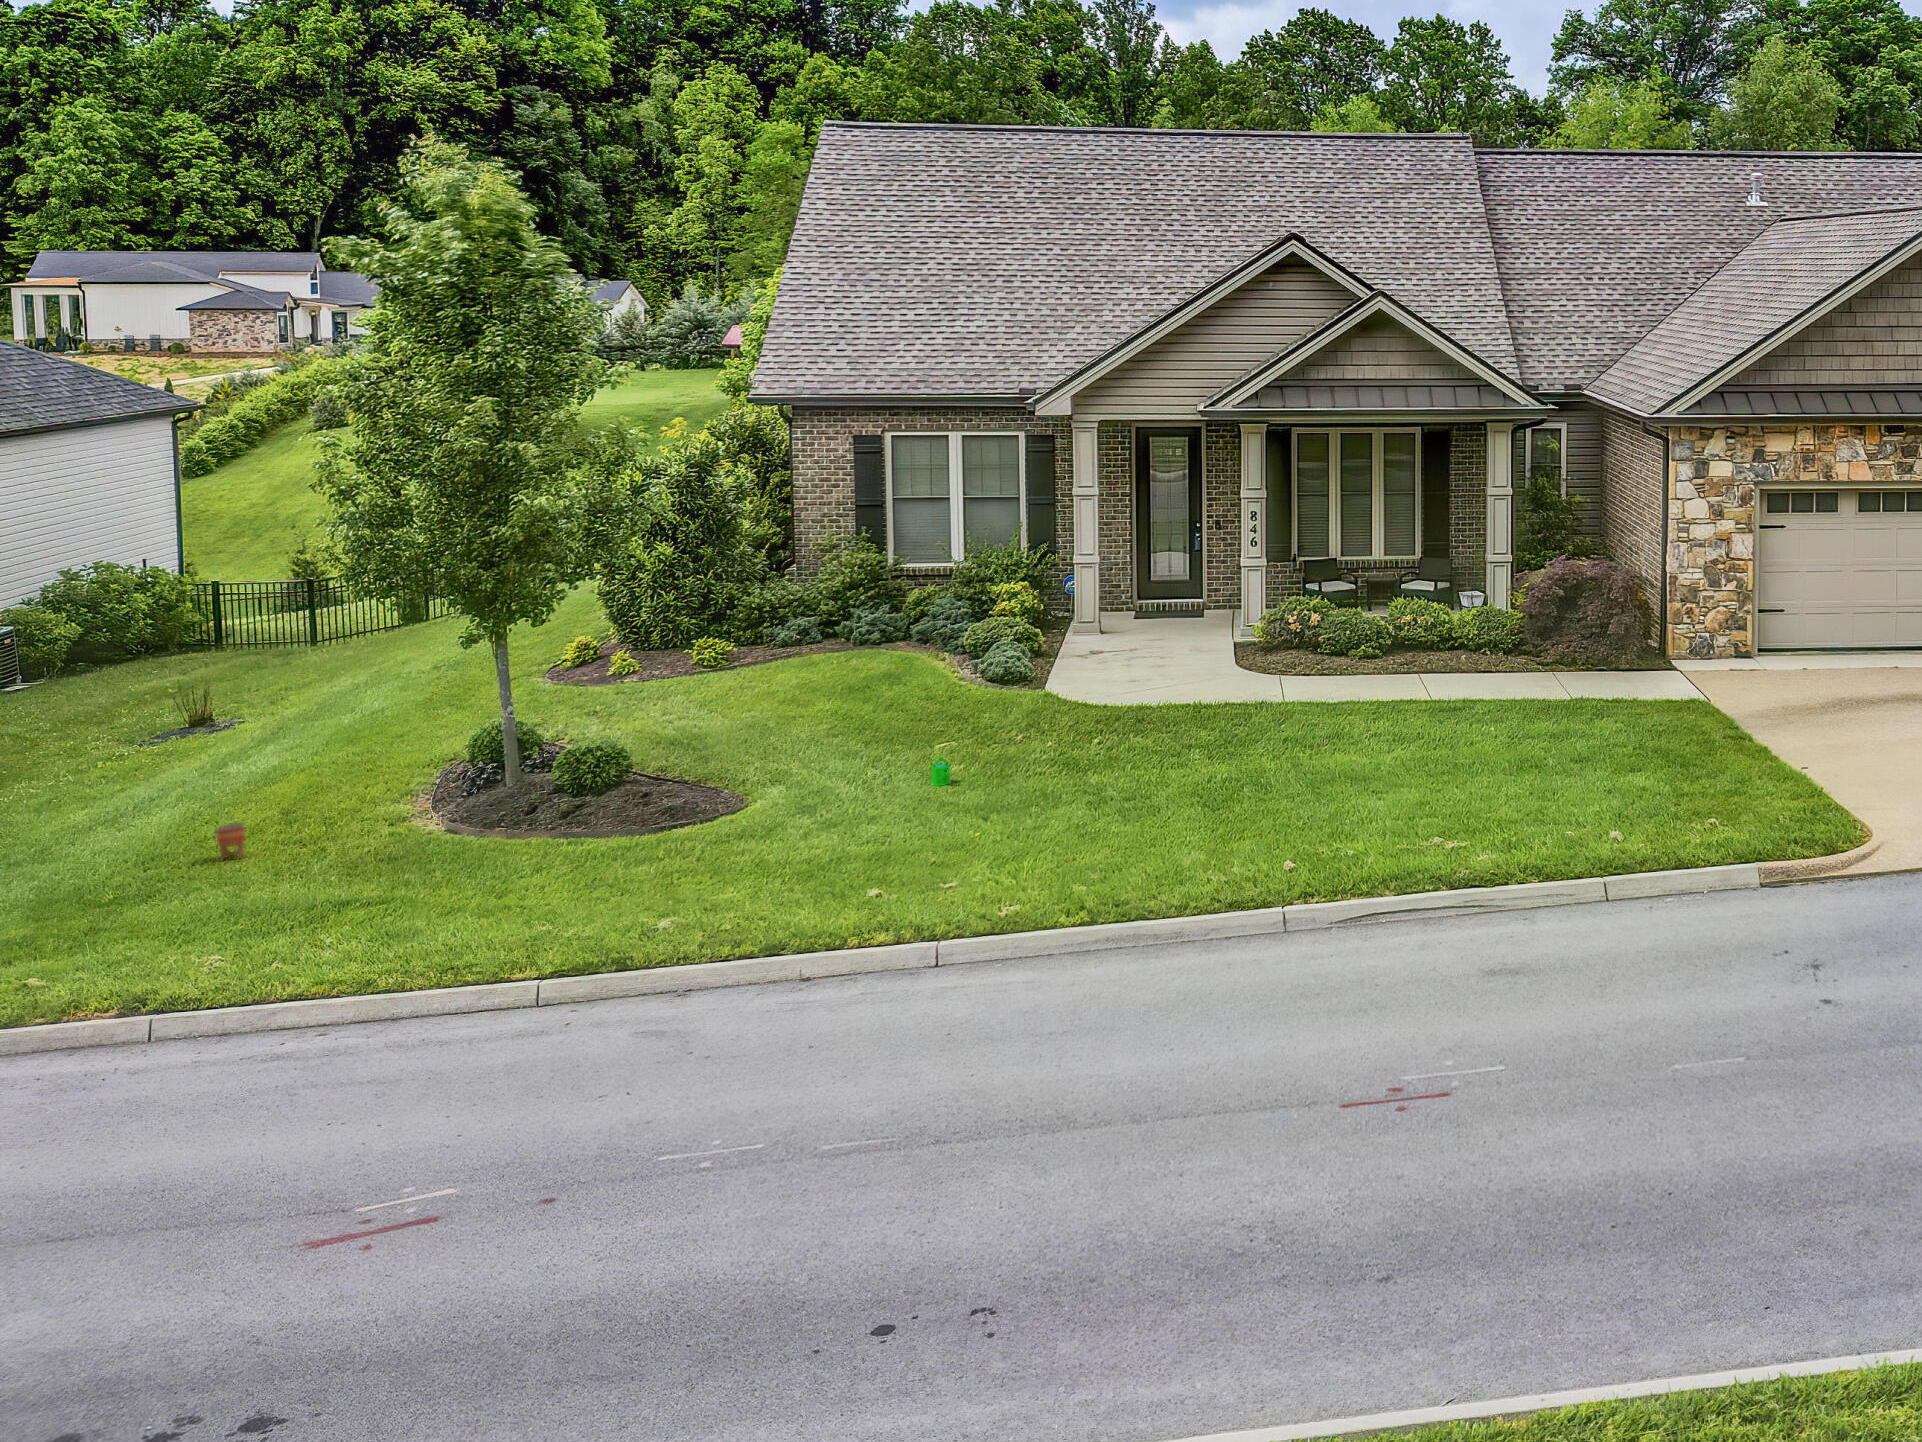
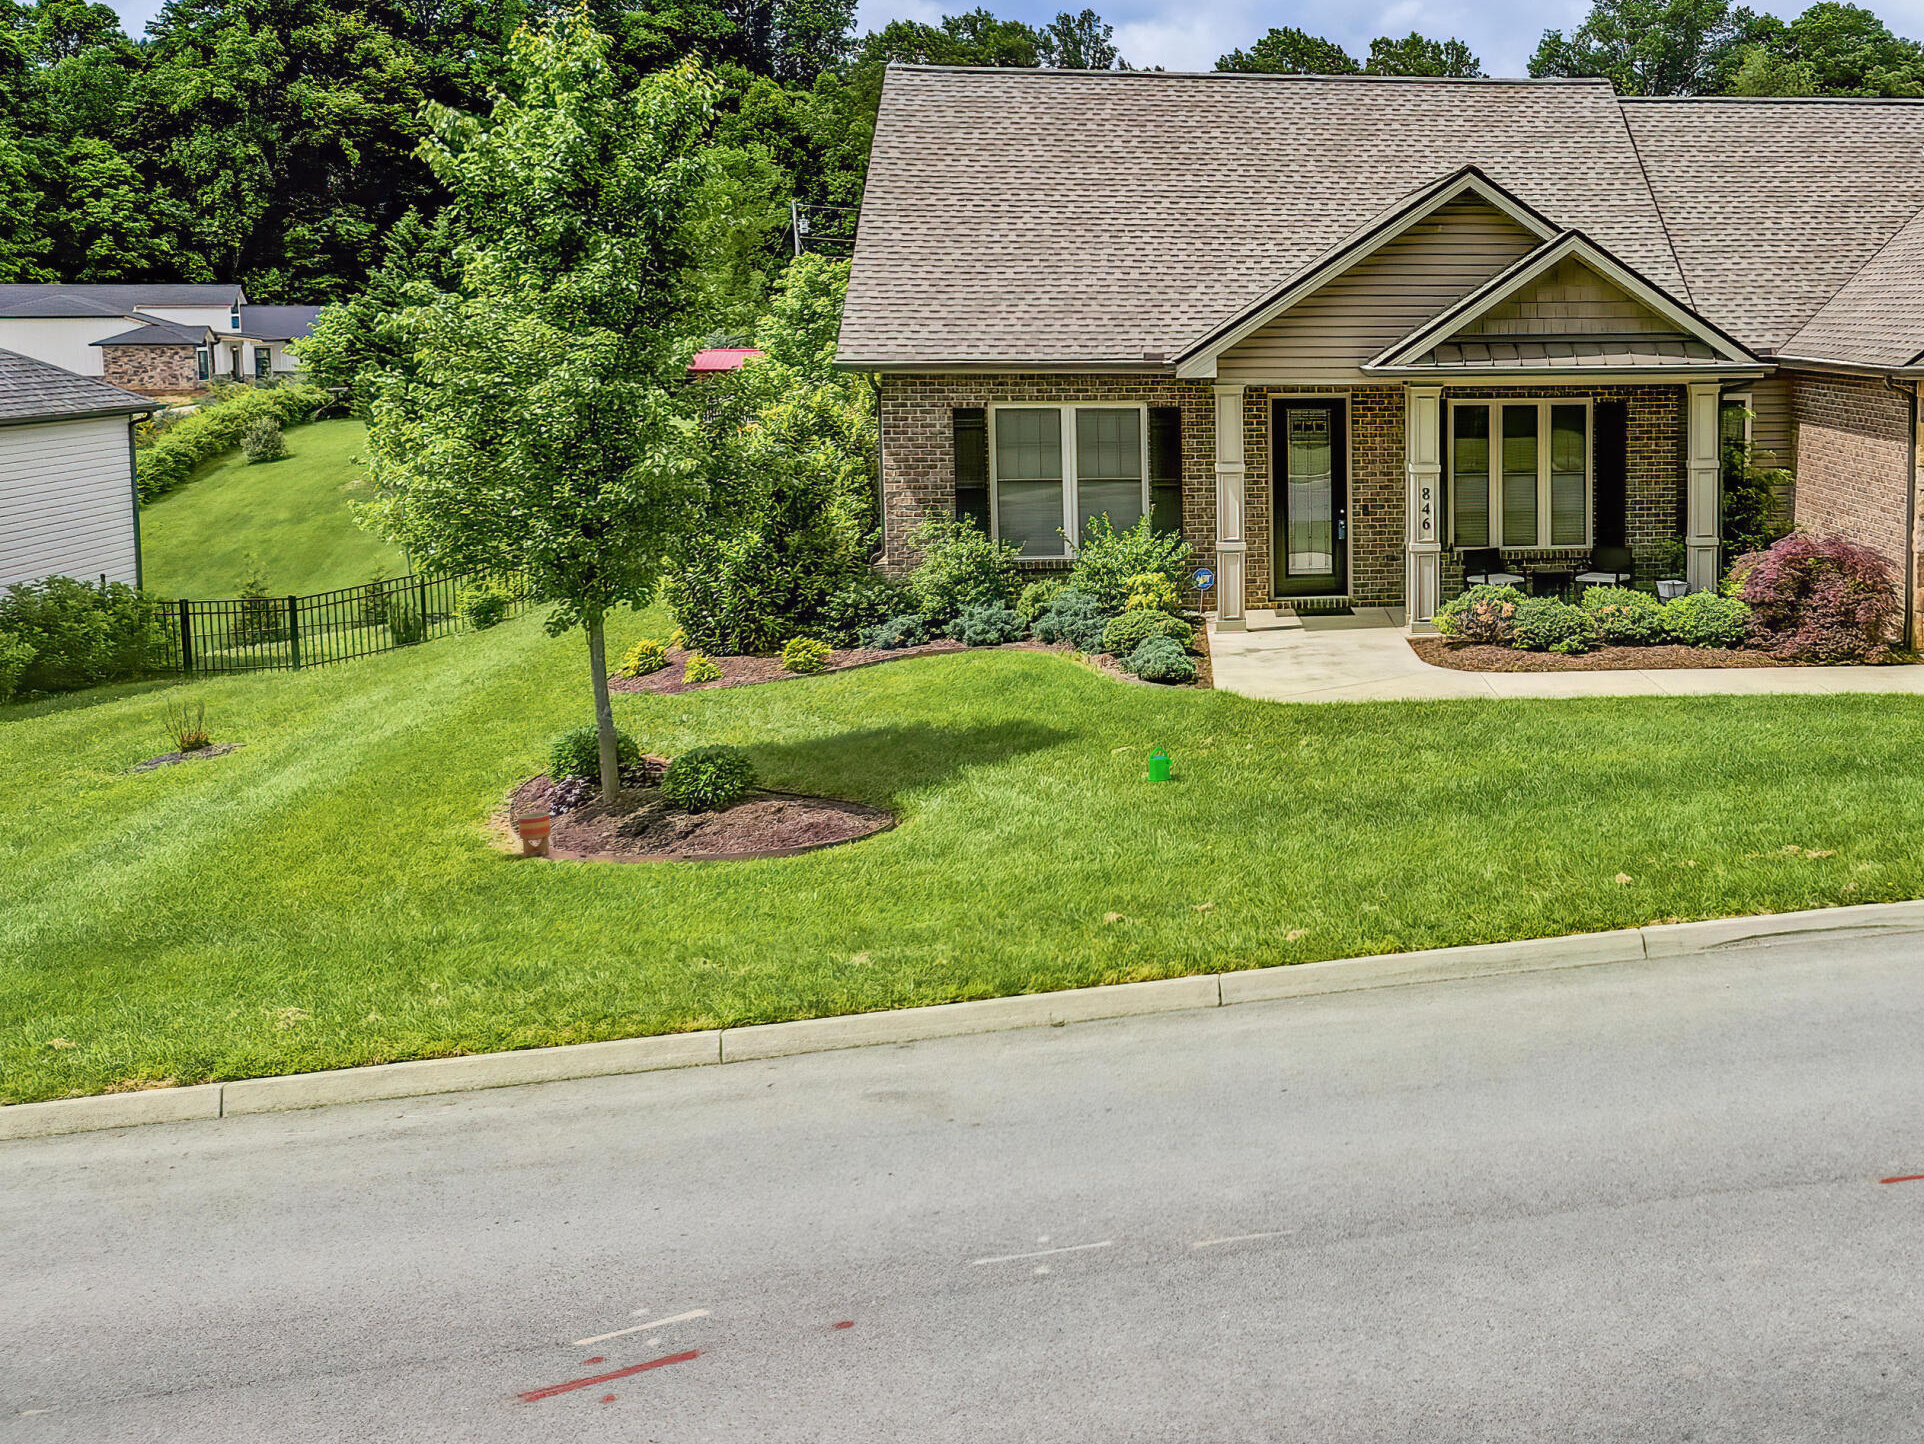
planter: present [216,823,245,860] -> present [518,812,551,857]

